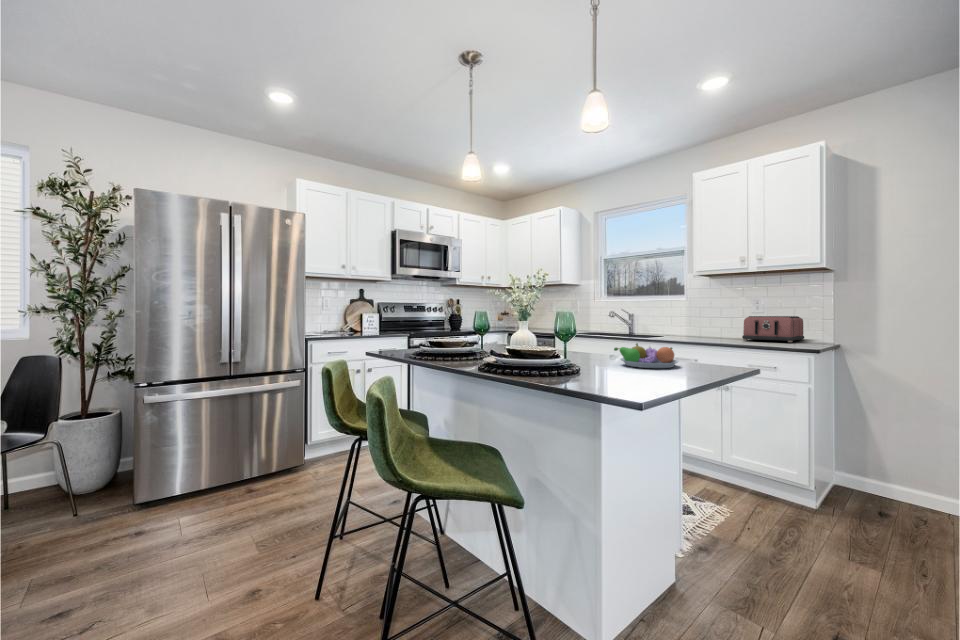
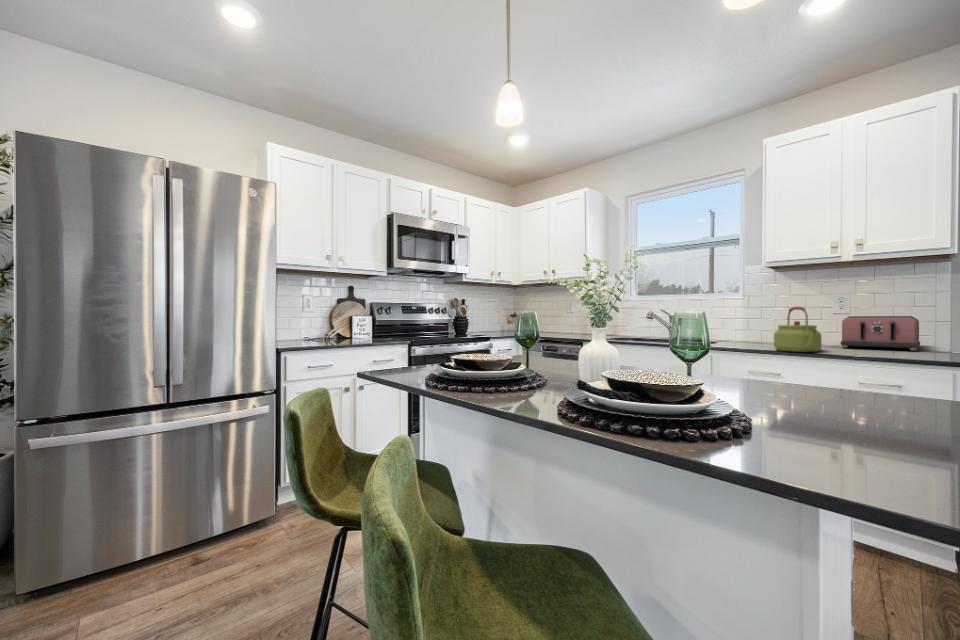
kettle: none [690,308,723,343] -> present [774,307,822,352]
fruit bowl: present [614,344,679,368] -> none [775,361,911,411]

